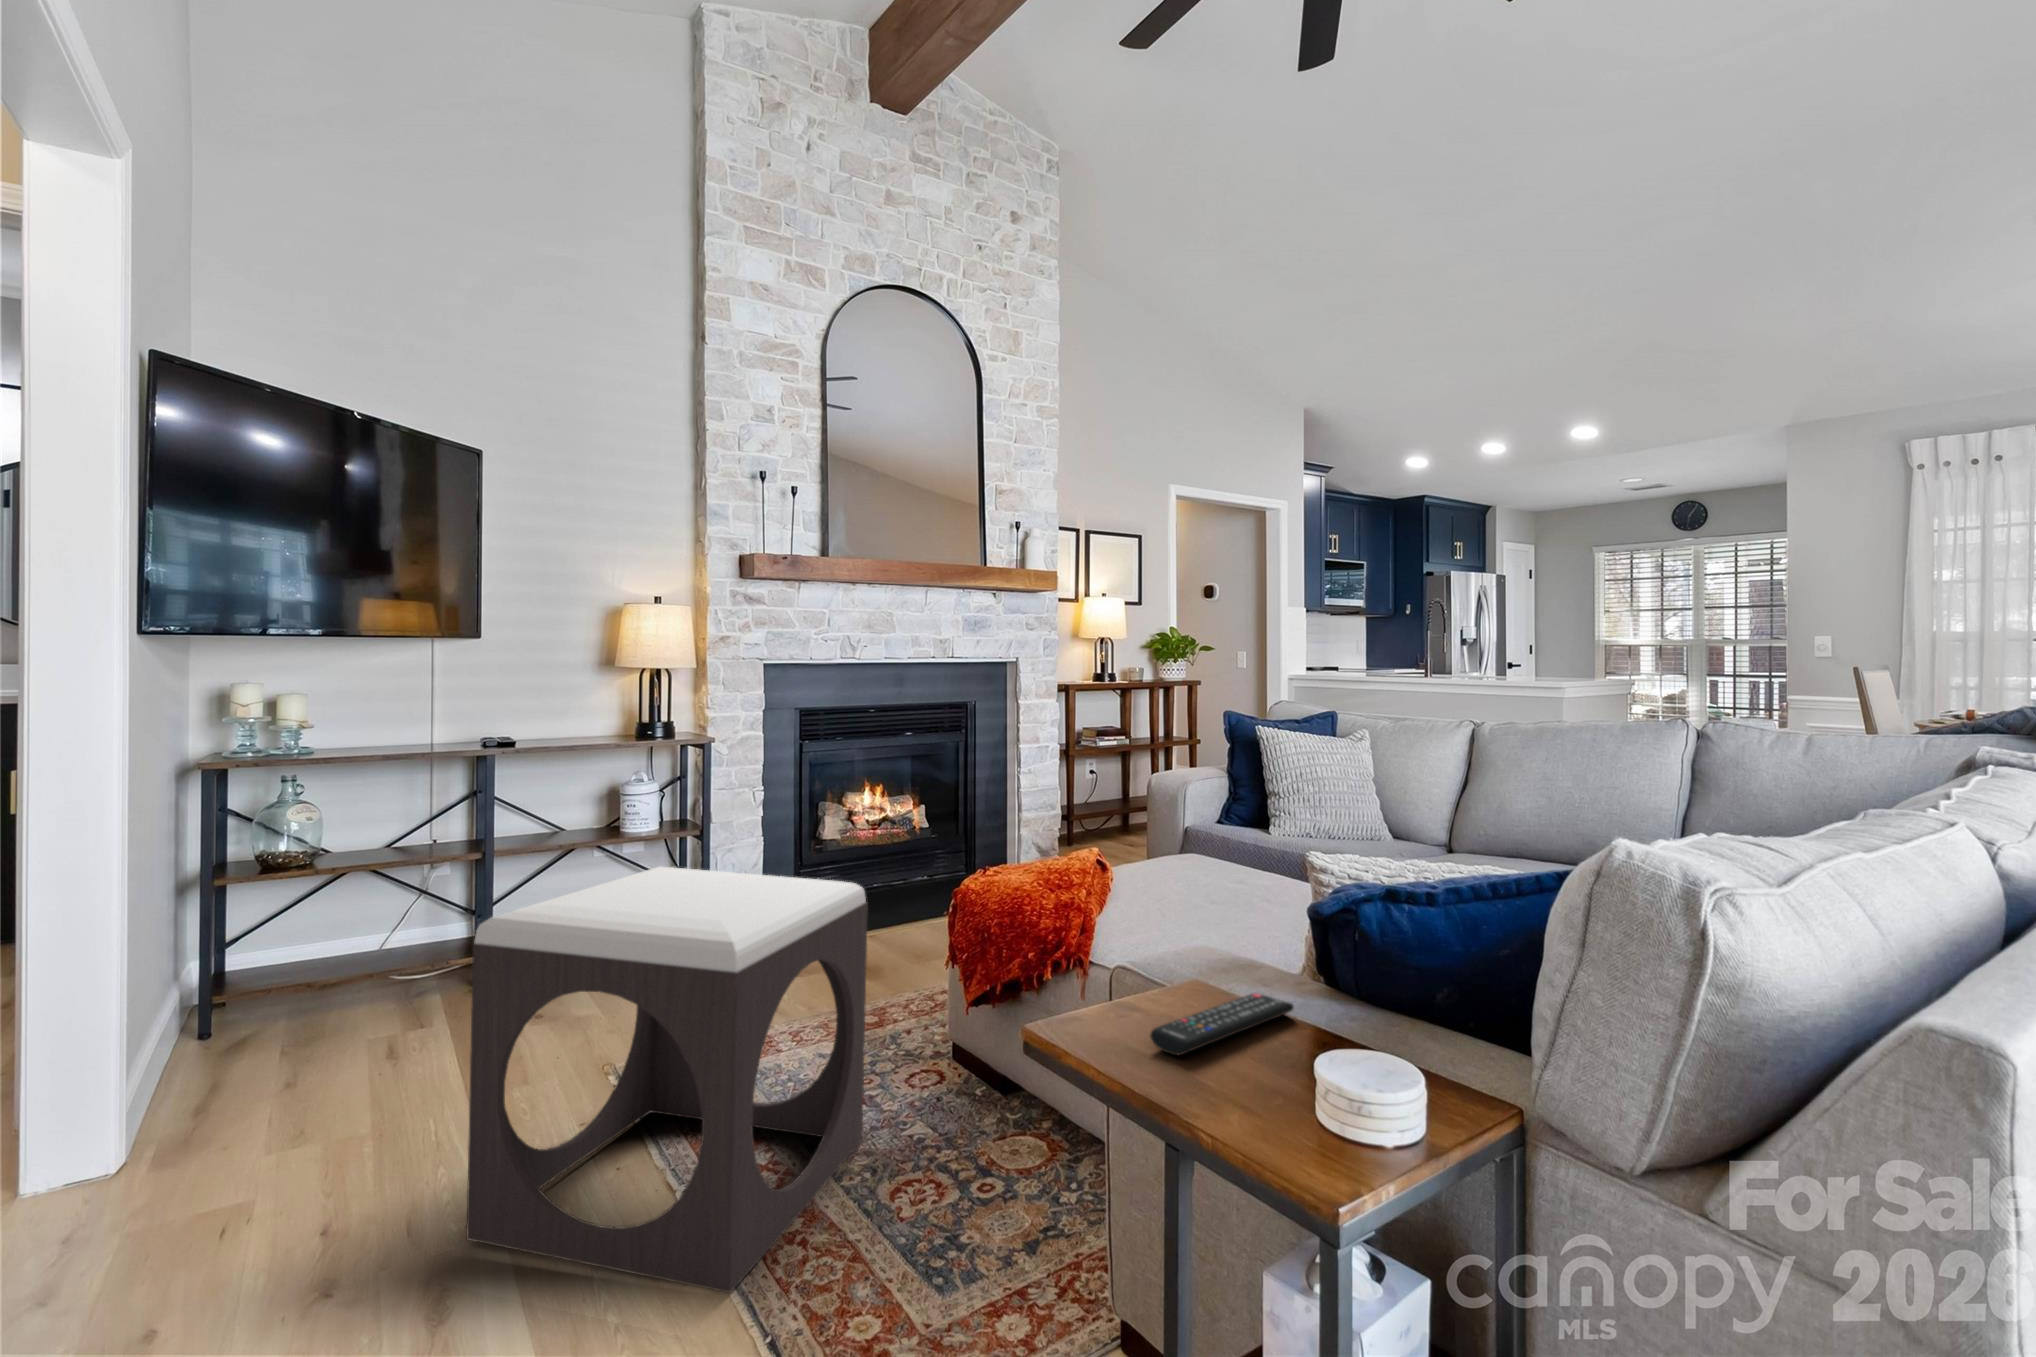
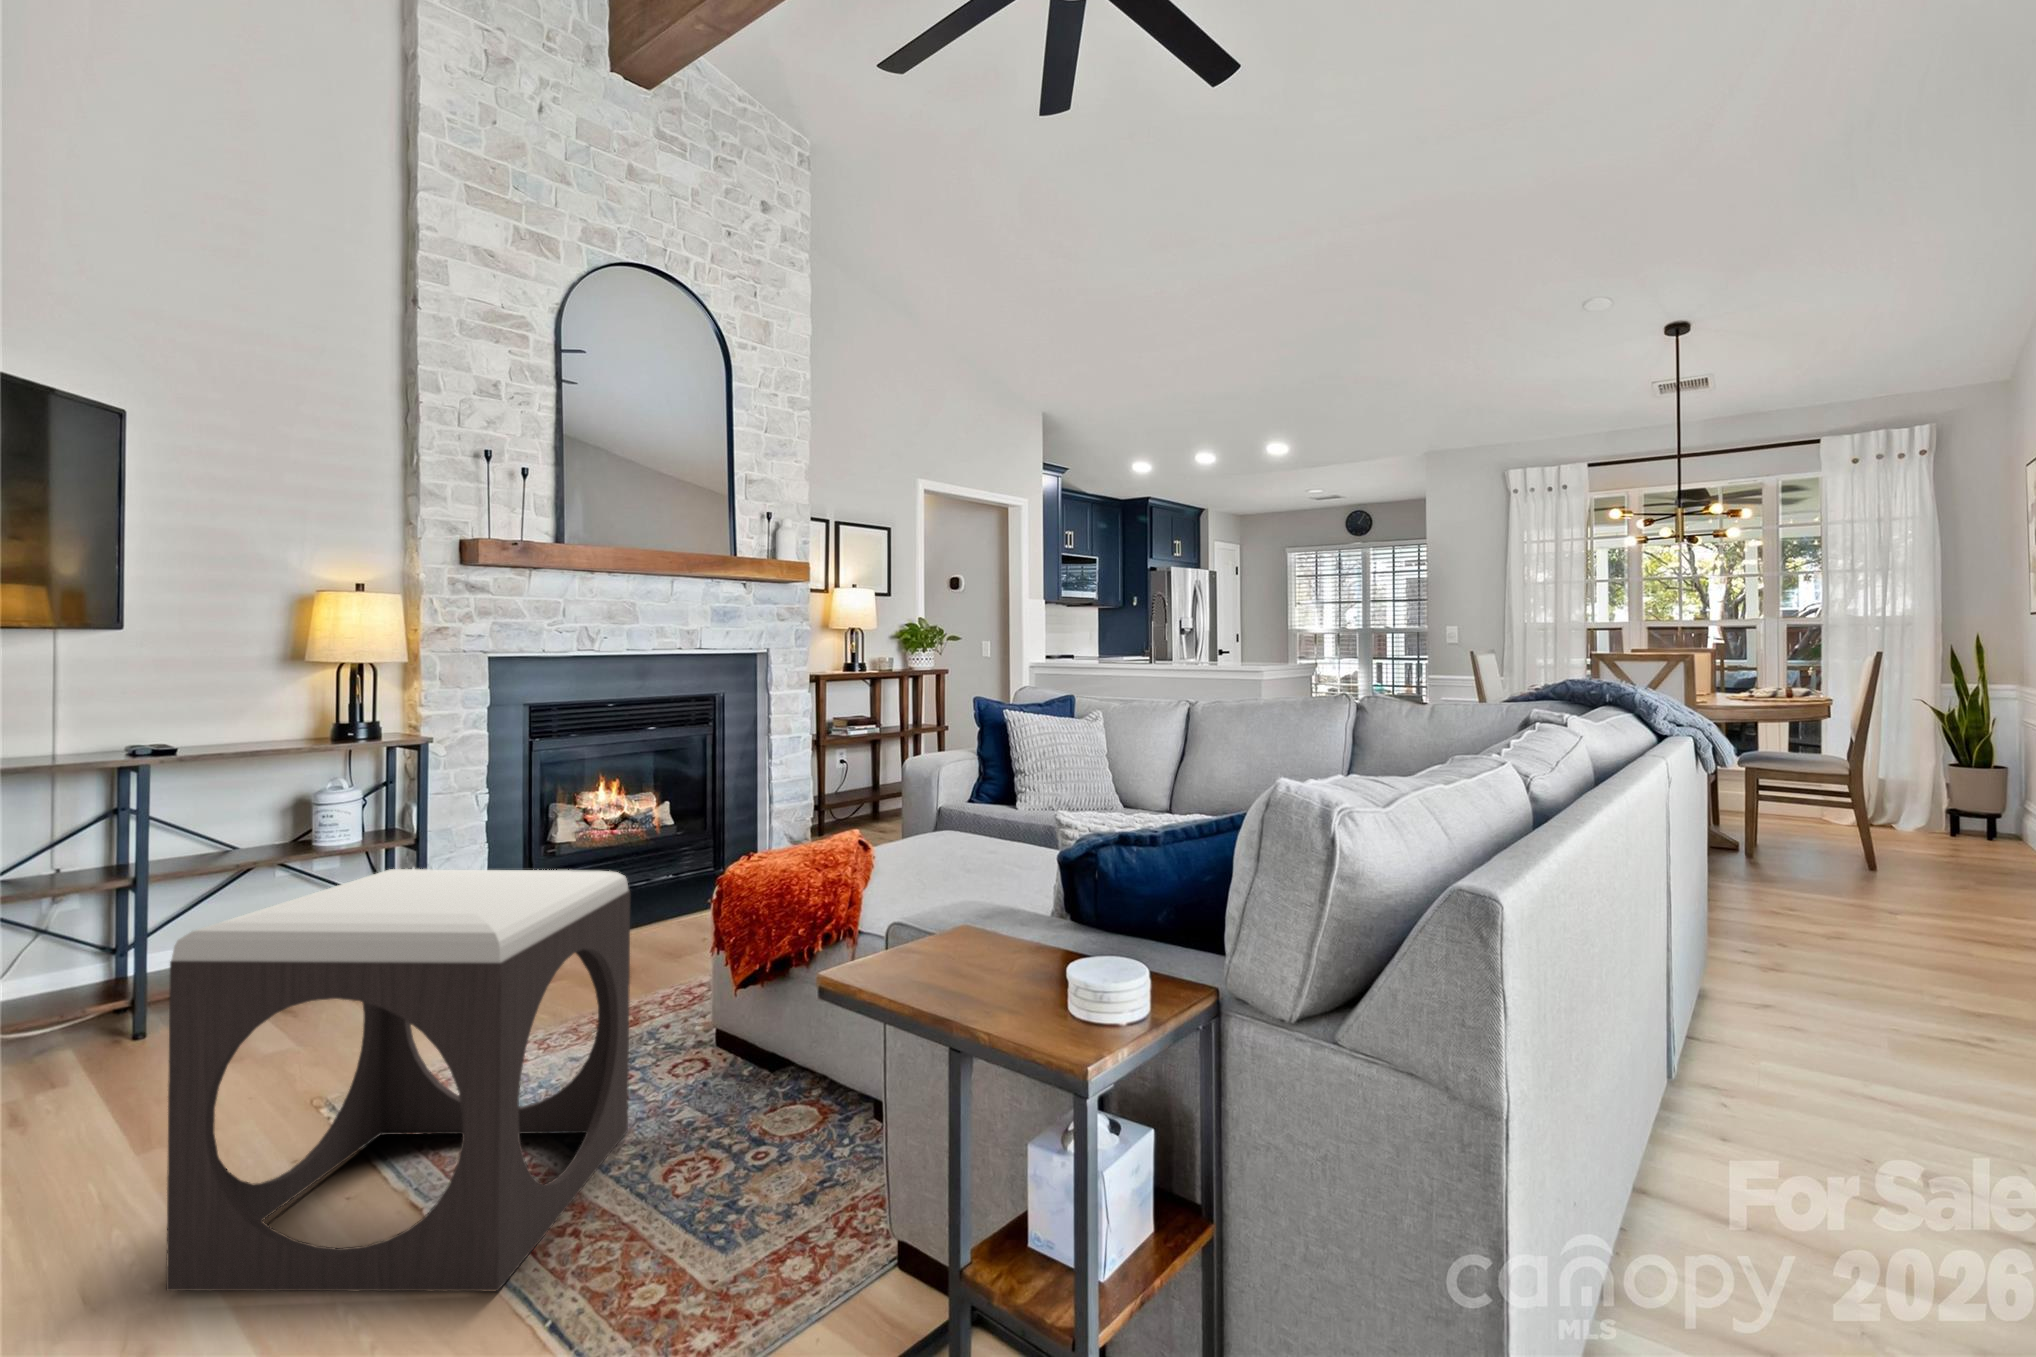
remote control: present [1150,993,1294,1055] -> none [931,929,1052,984]

